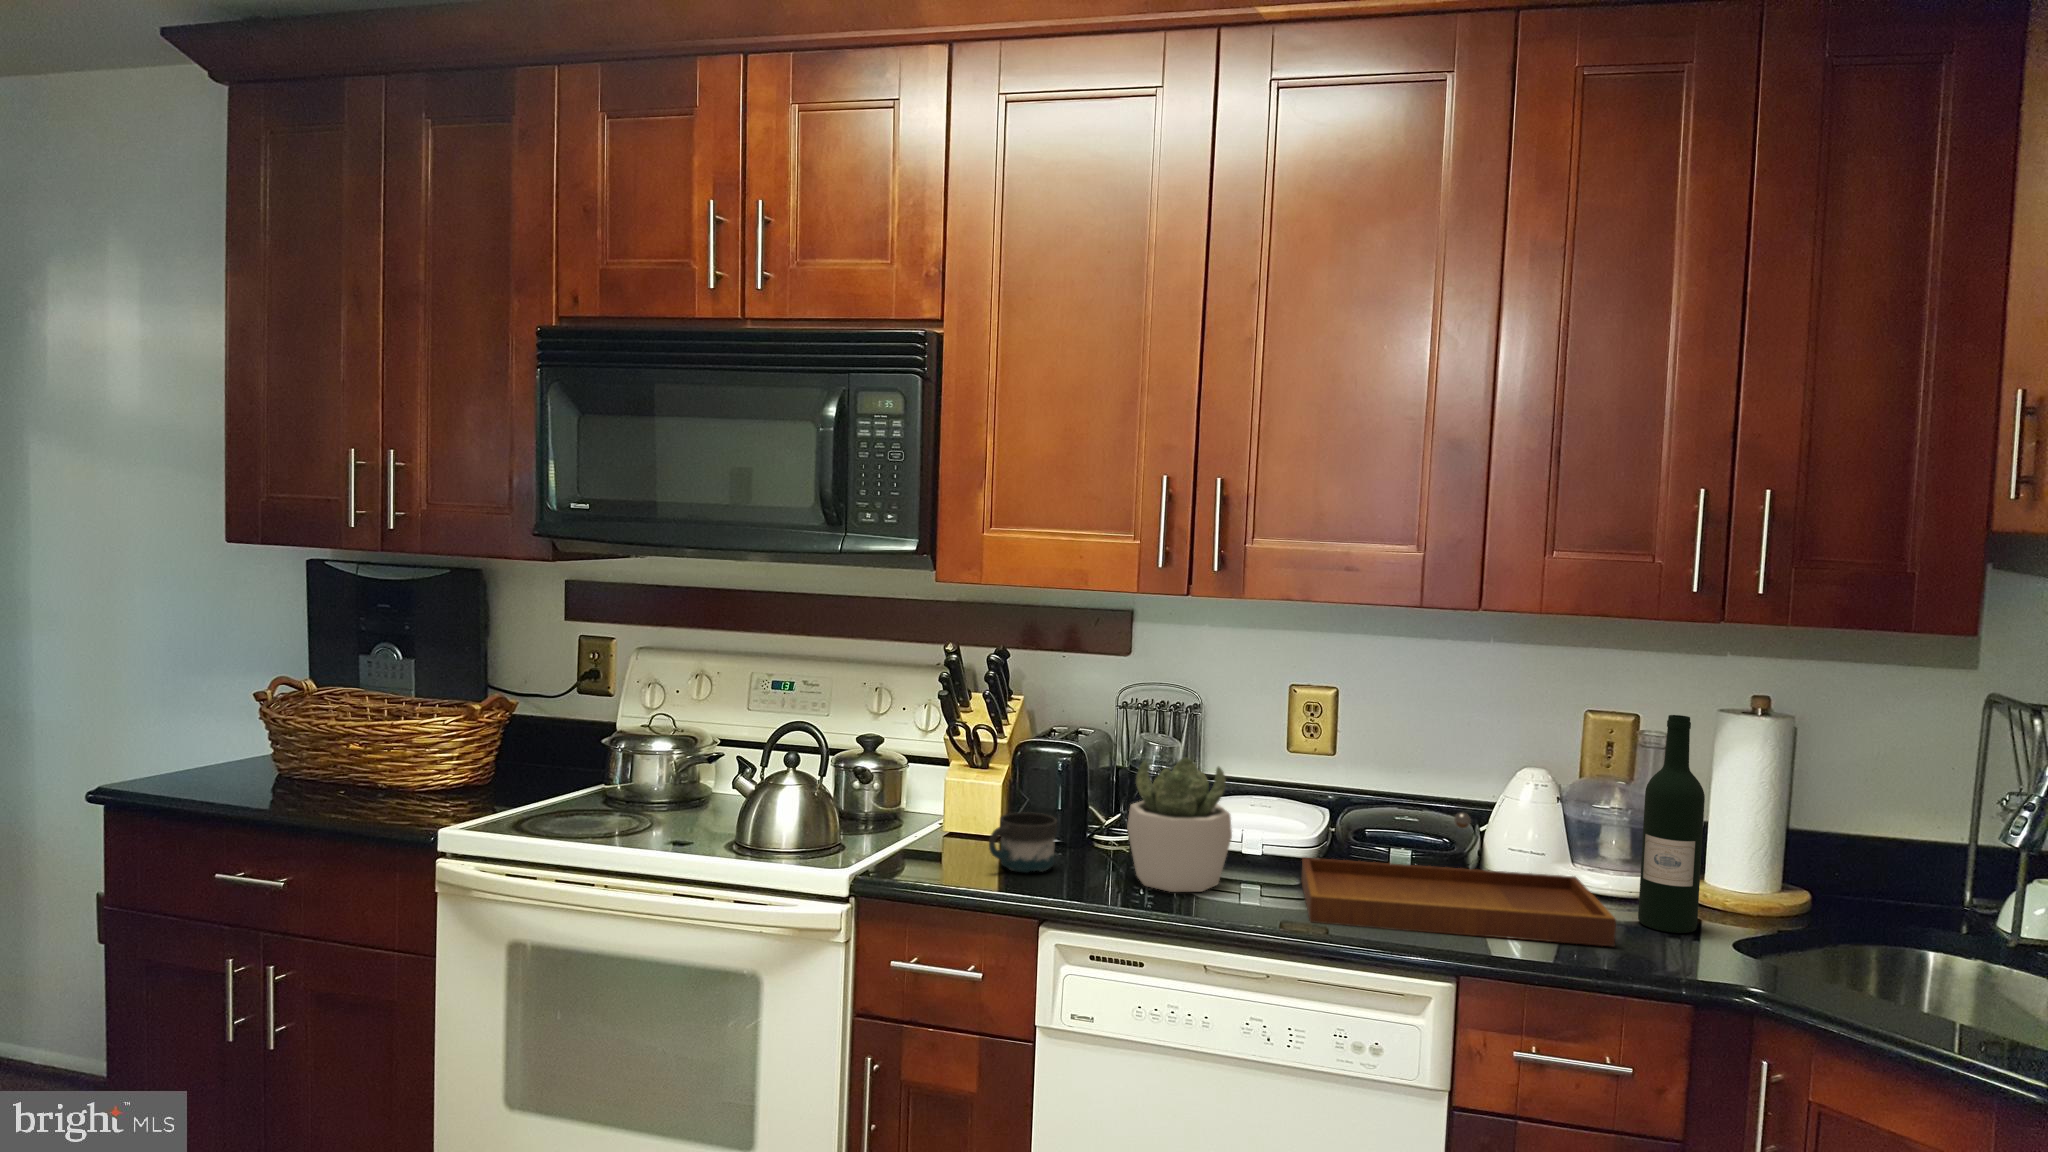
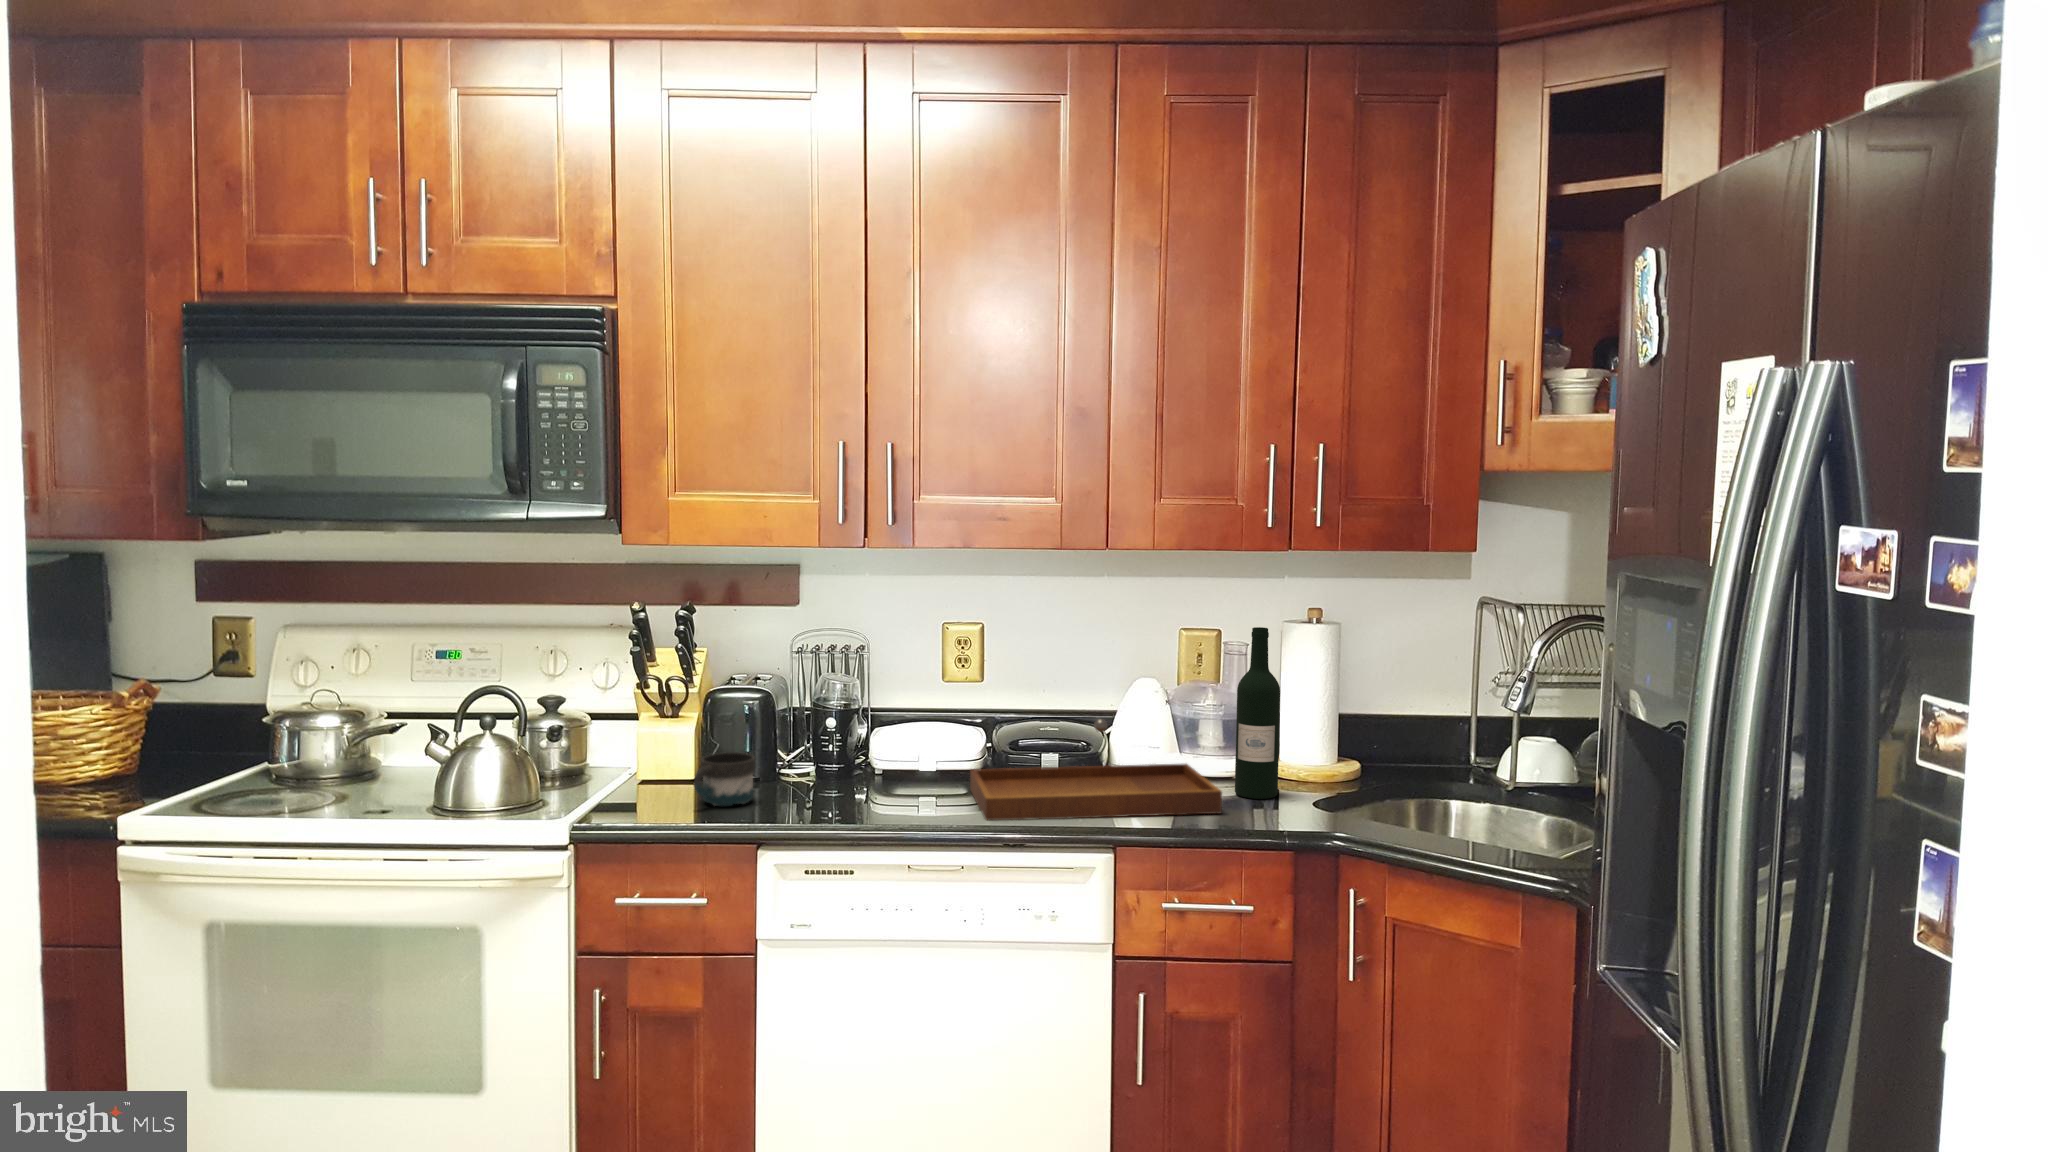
succulent plant: present [1127,757,1232,892] -> none [819,691,913,809]

